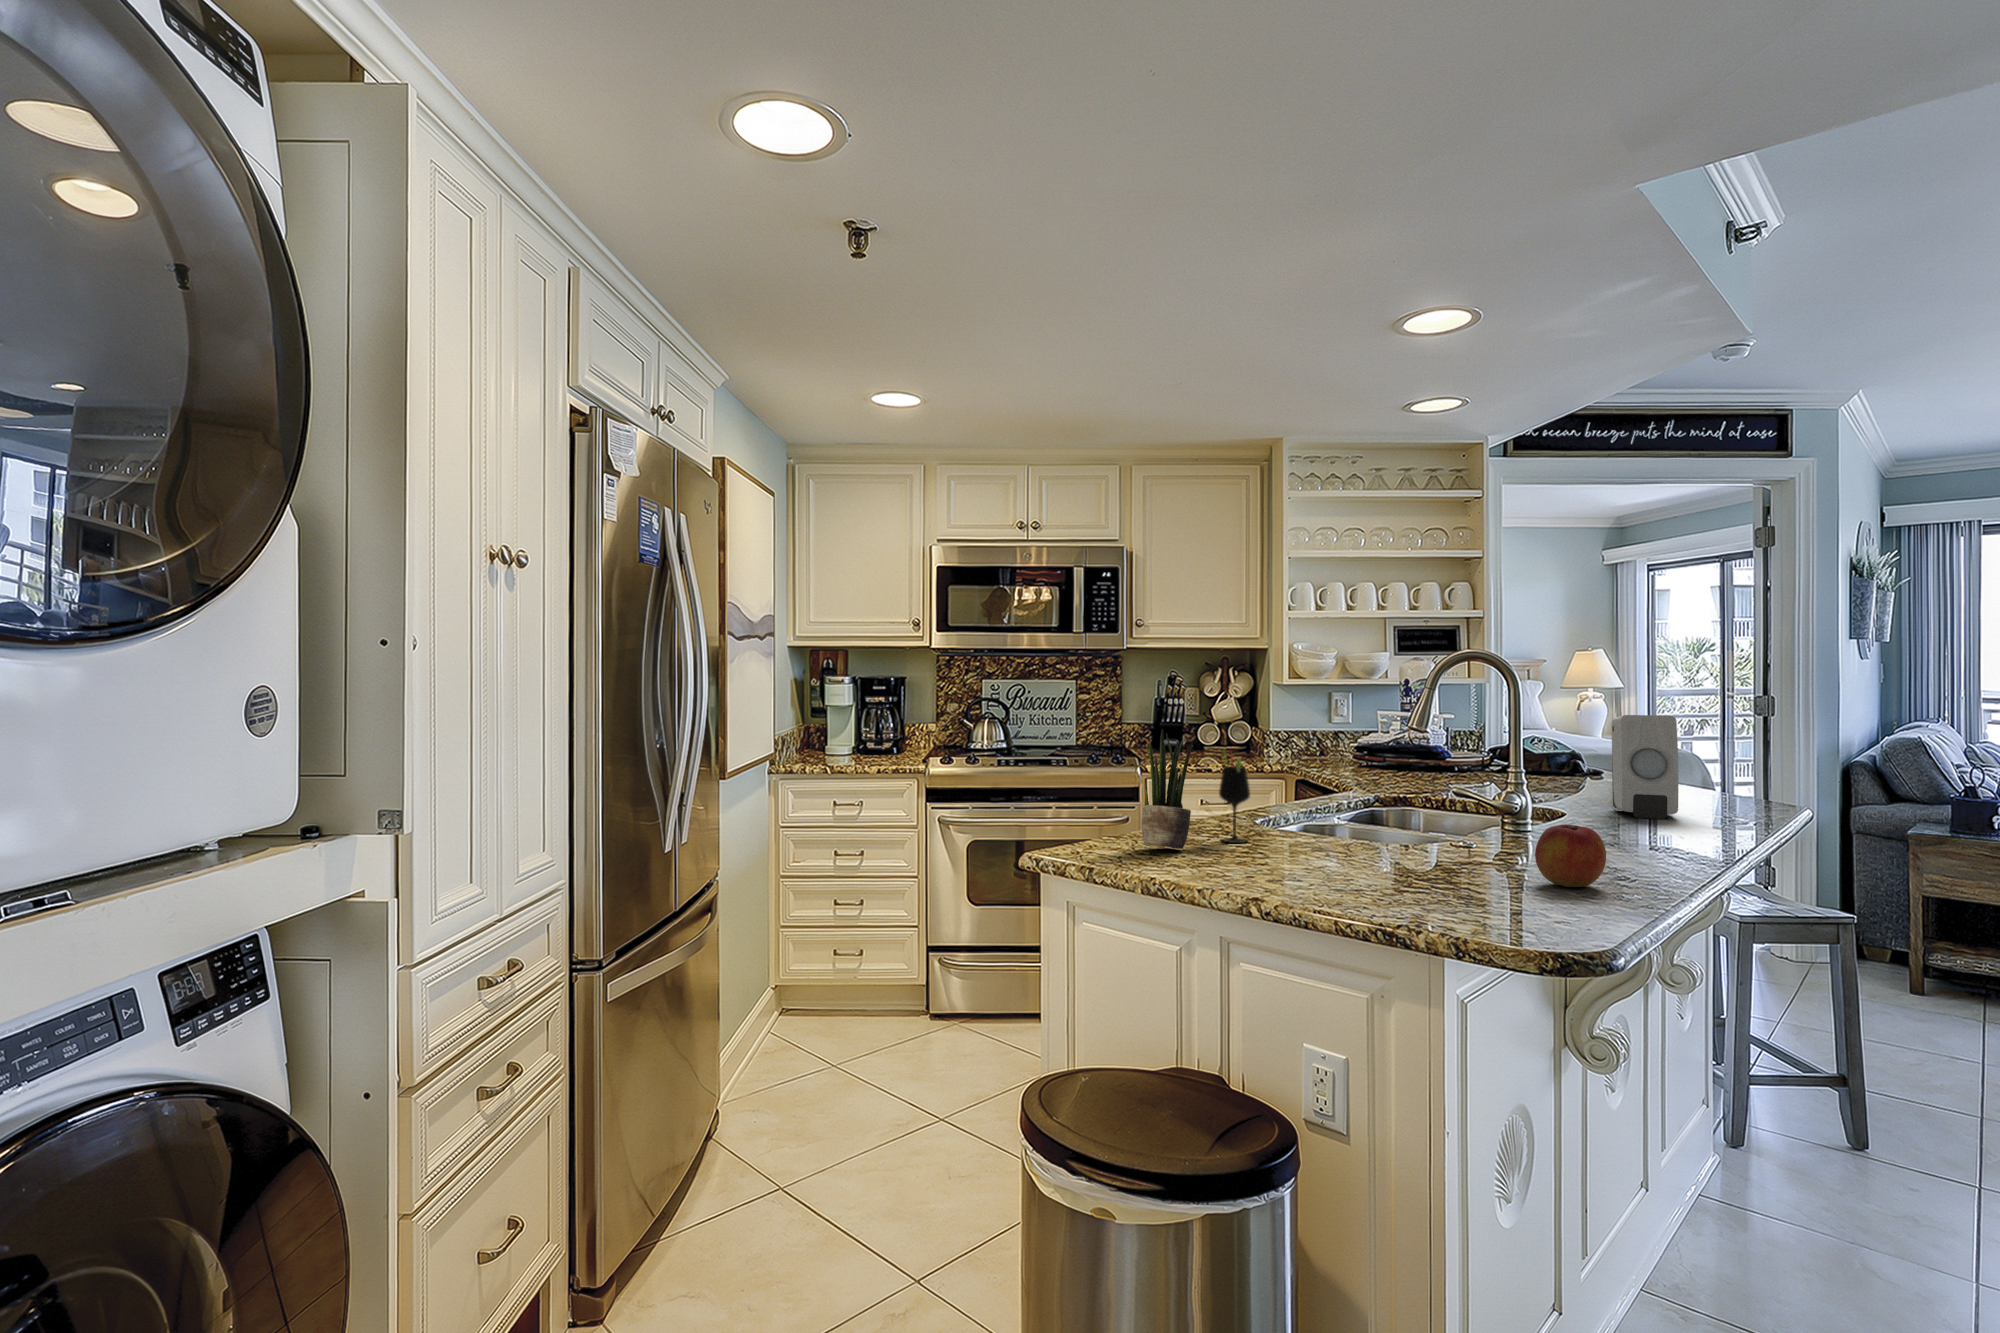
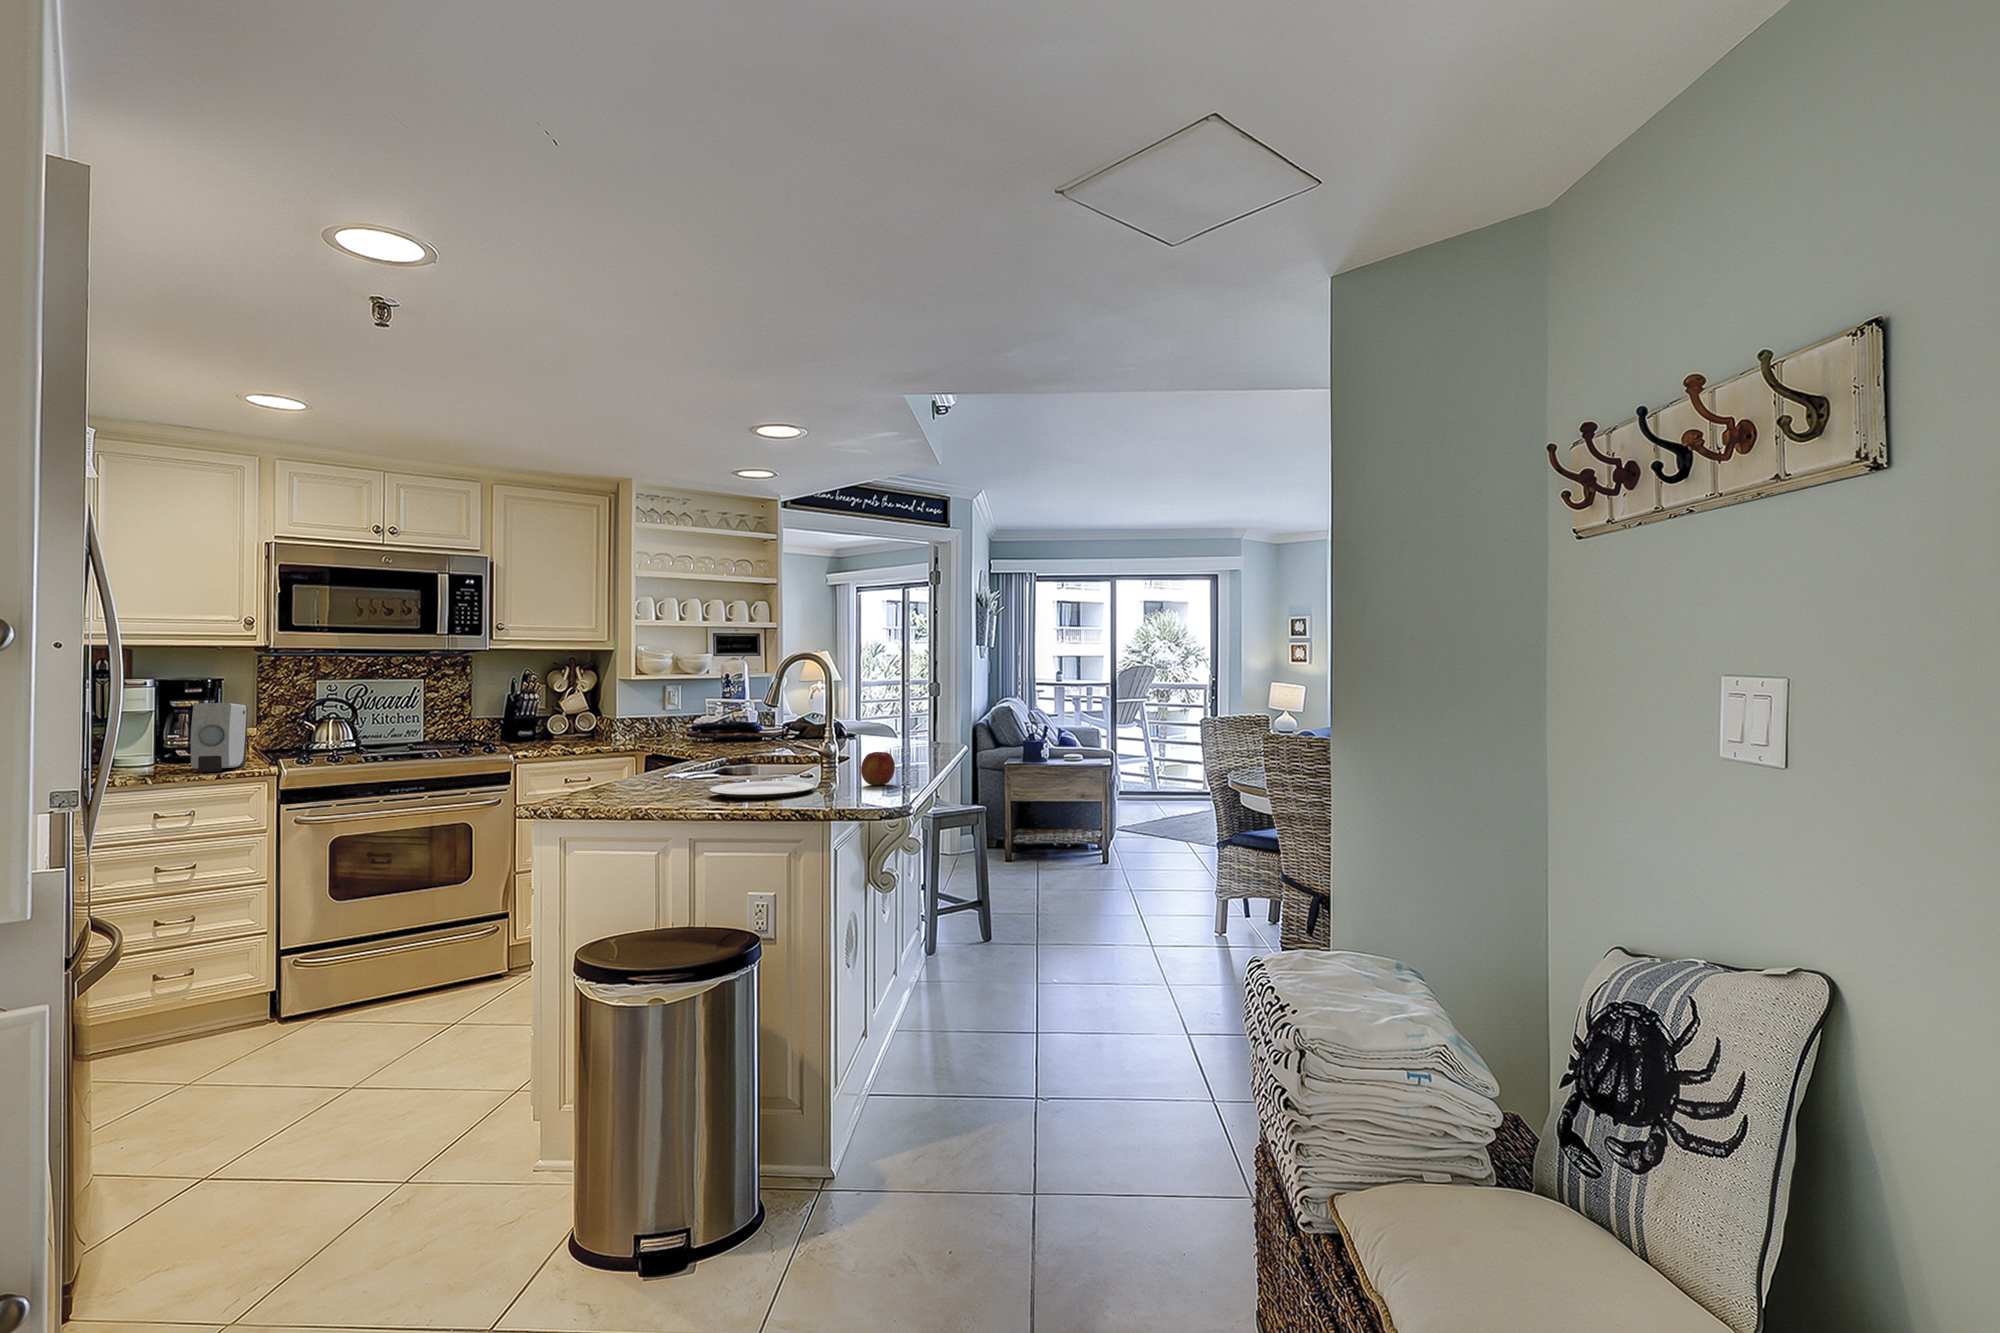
soap dispenser: present [1612,715,1679,819] -> present [191,703,248,772]
potted plant: present [1142,729,1193,849] -> none [607,710,644,795]
wine glass: present [1219,751,1250,843] -> none [655,724,677,789]
plate: none [1265,849,1441,887] -> present [709,781,814,798]

